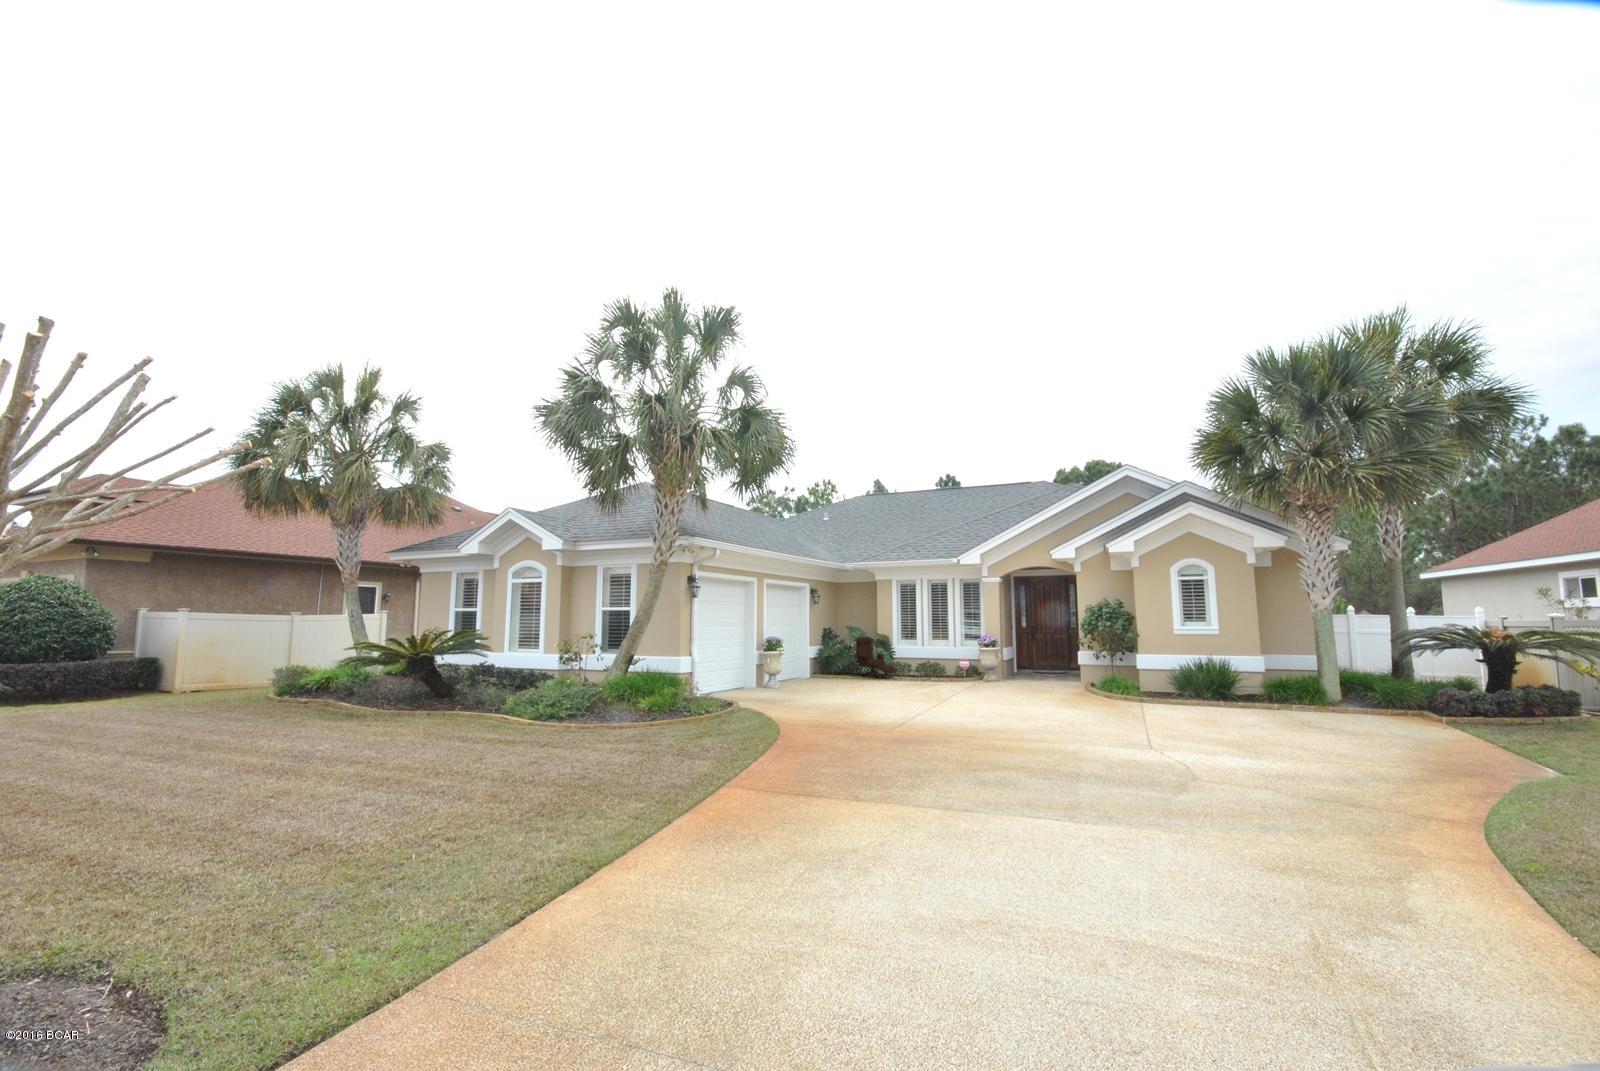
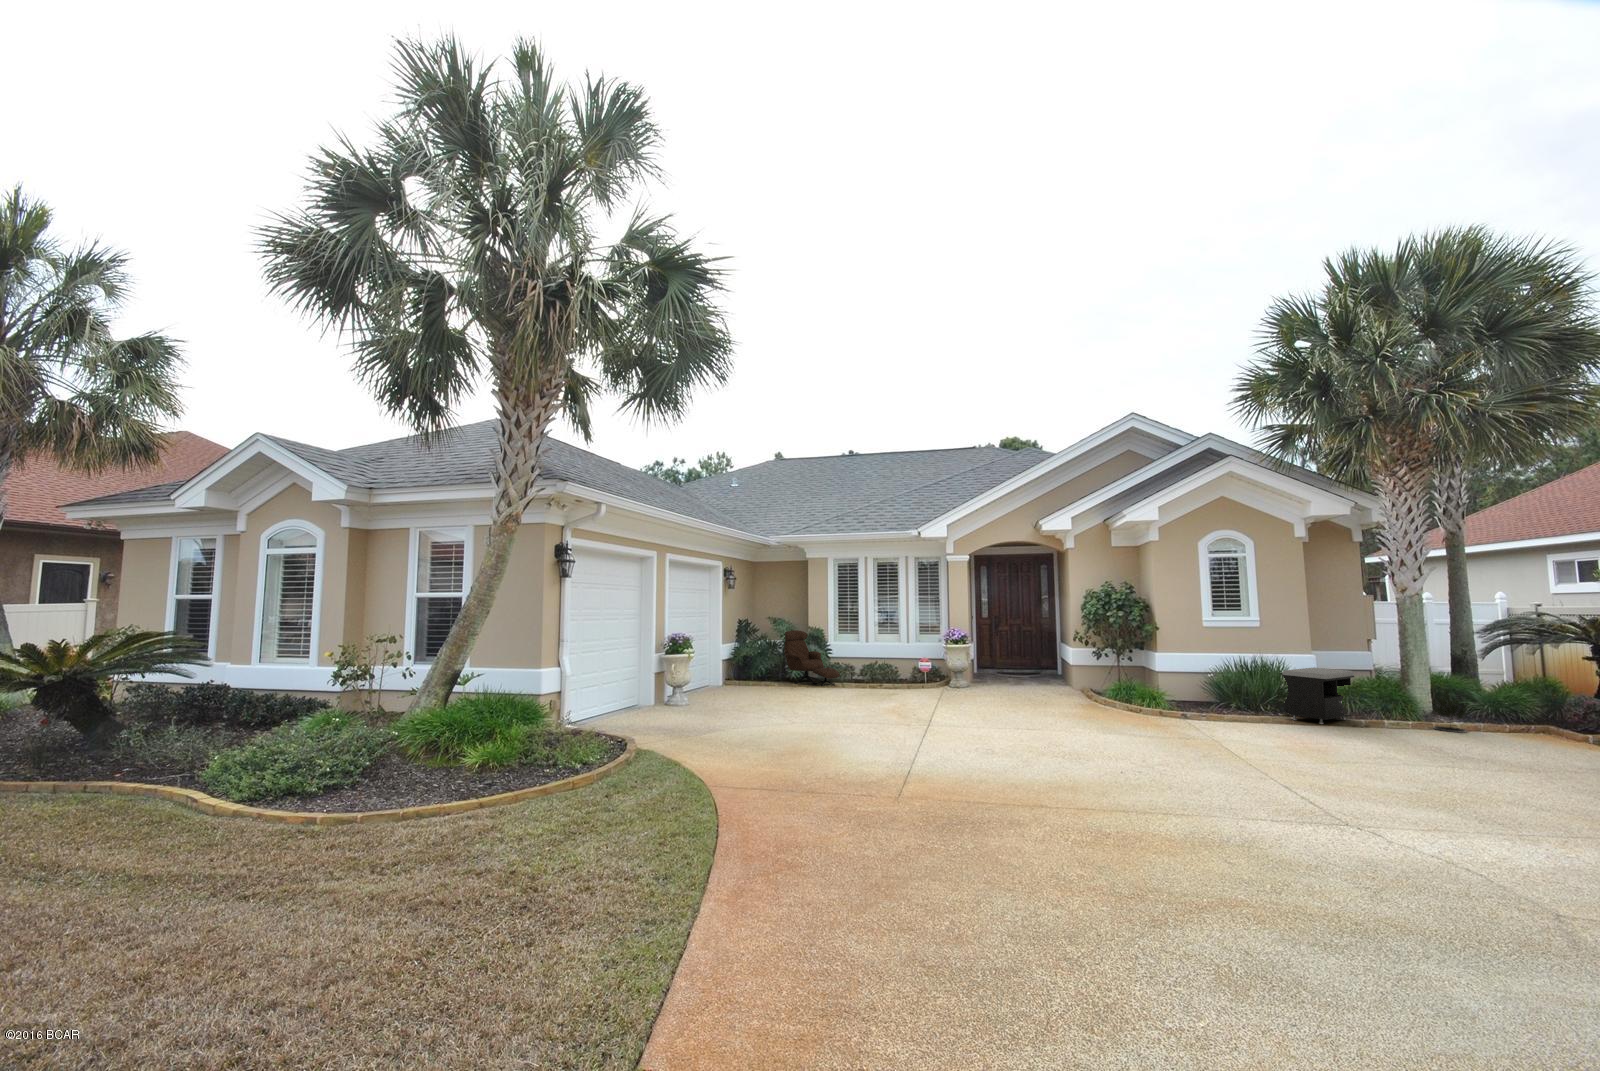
storage bench: none [1225,667,1287,709] -> present [1282,668,1354,724]
potted tree: none [1340,680,1370,716] -> present [1434,690,1467,733]

